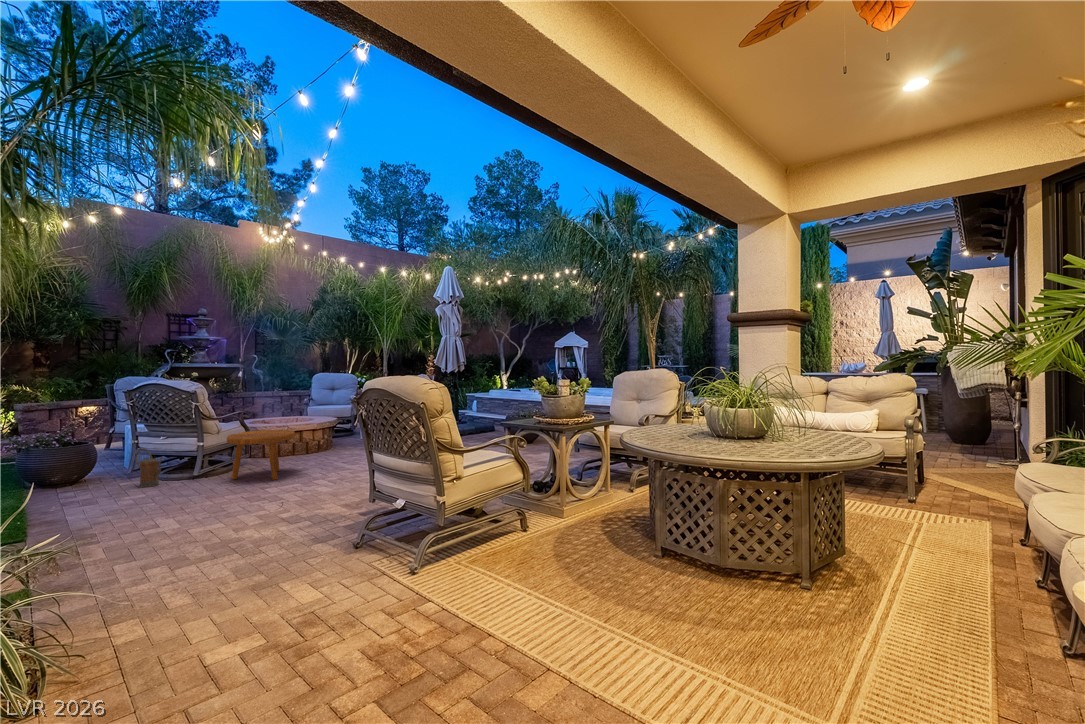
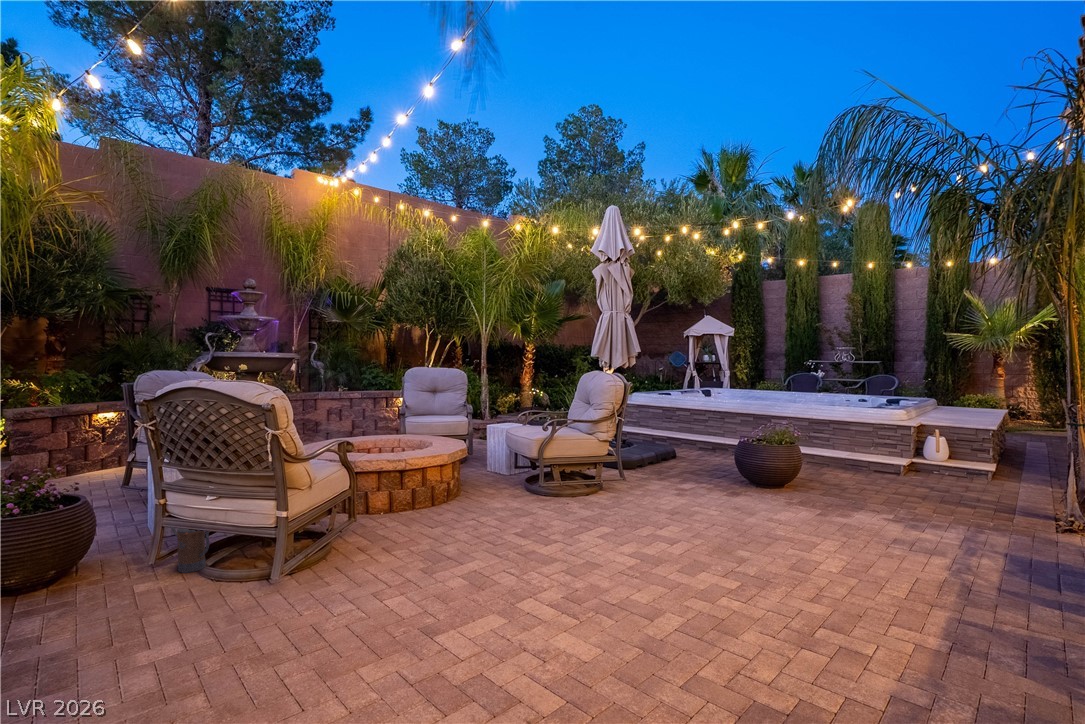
footstool: present [227,430,295,480] -> none [310,476,411,567]

